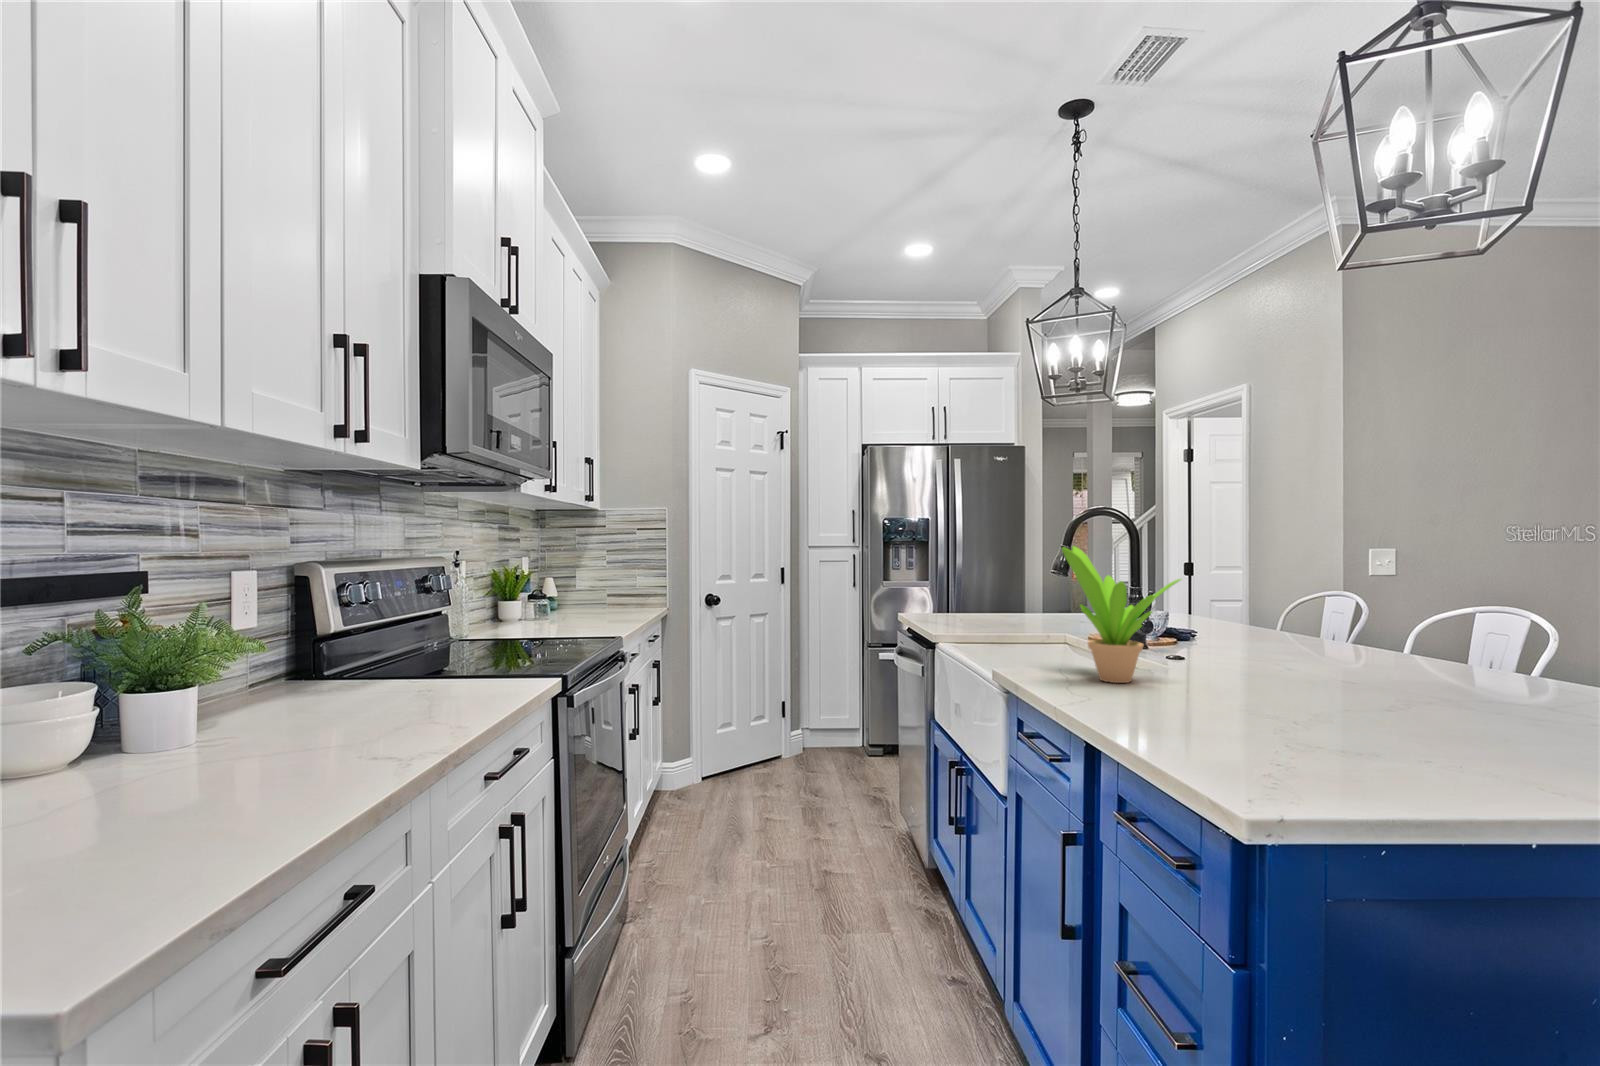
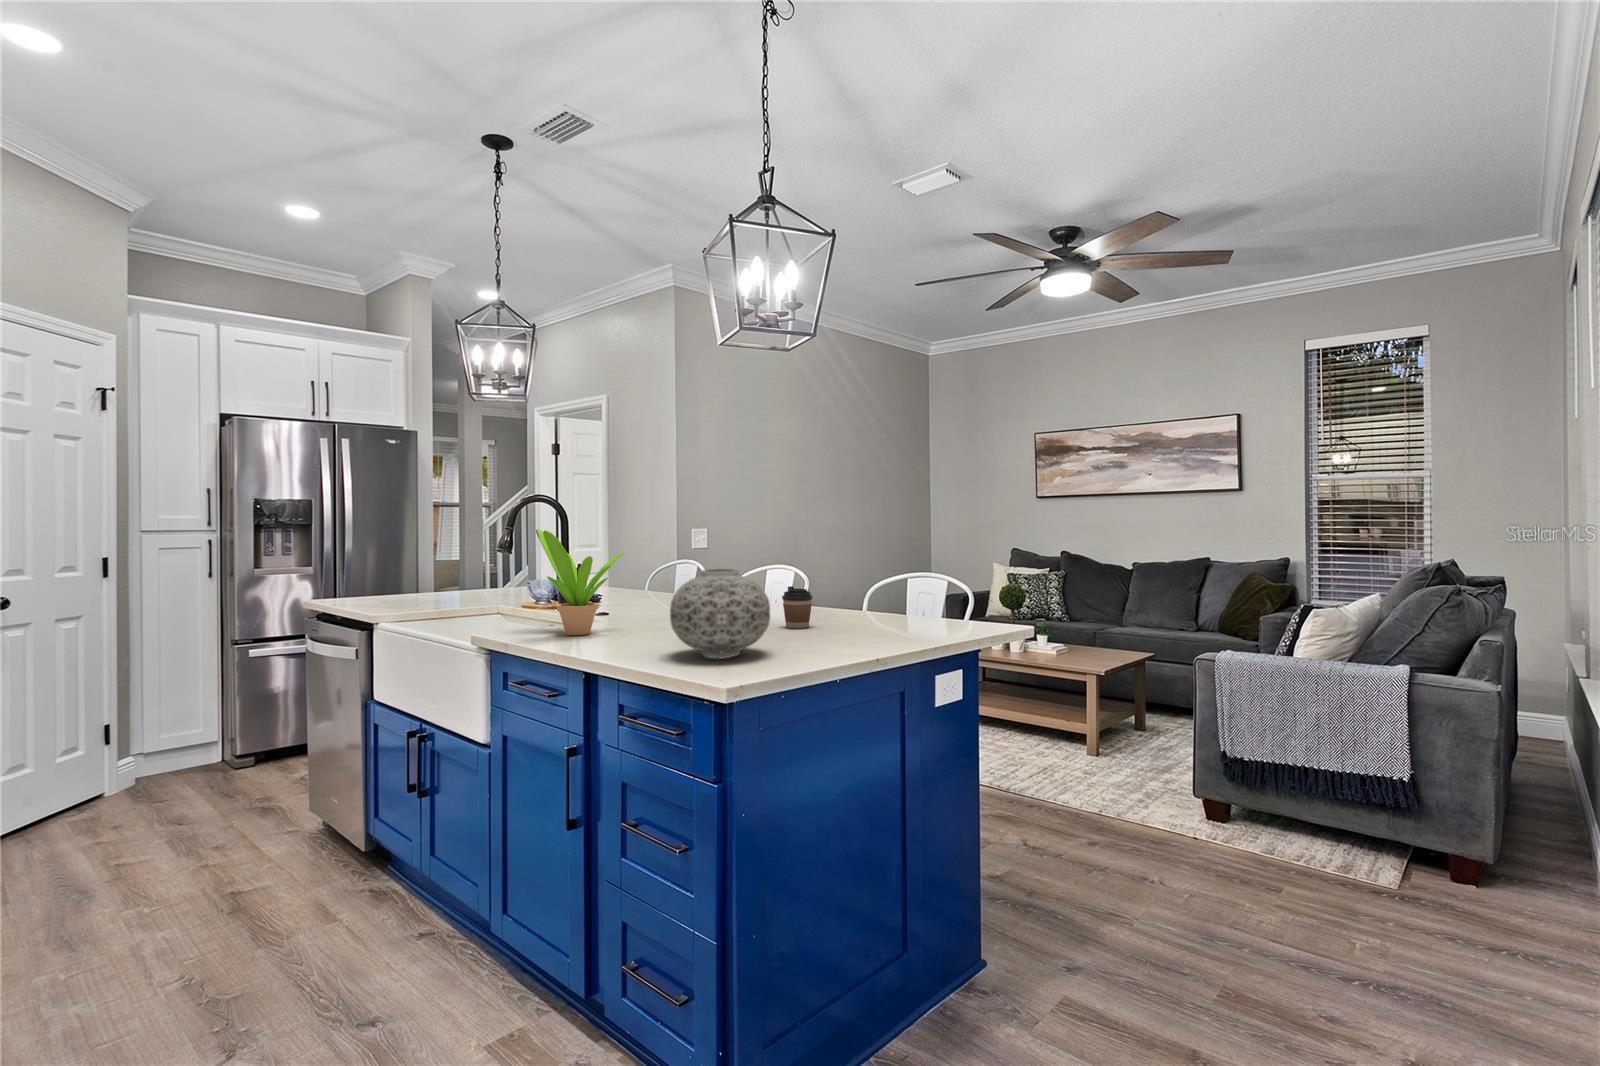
vase: none [1206,610,1398,756] -> present [670,569,770,658]
coffee cup: none [1464,648,1535,724] -> present [782,586,812,628]

